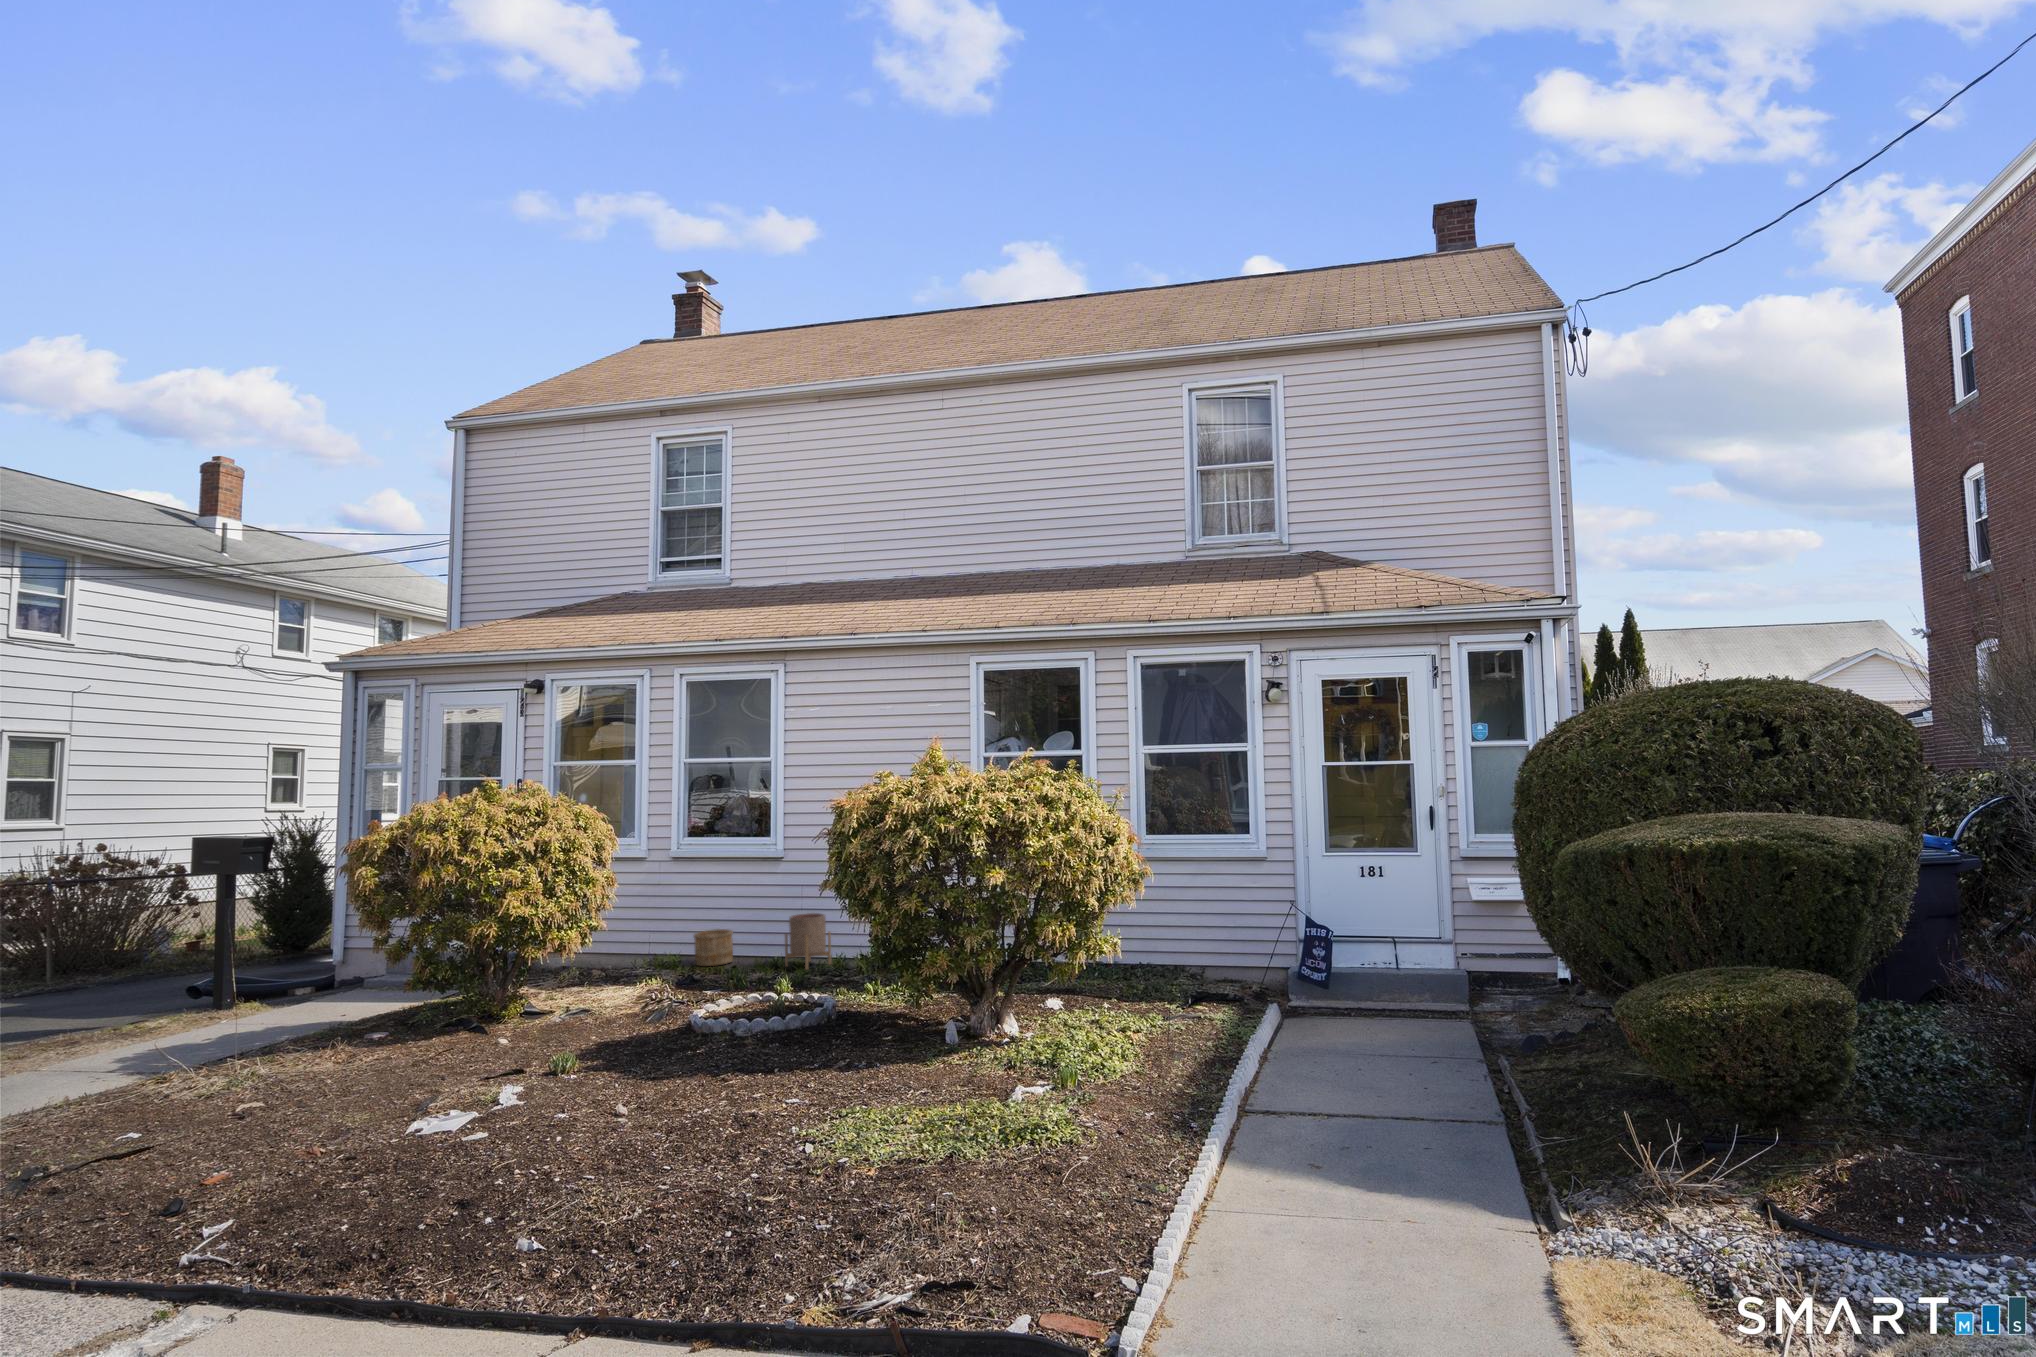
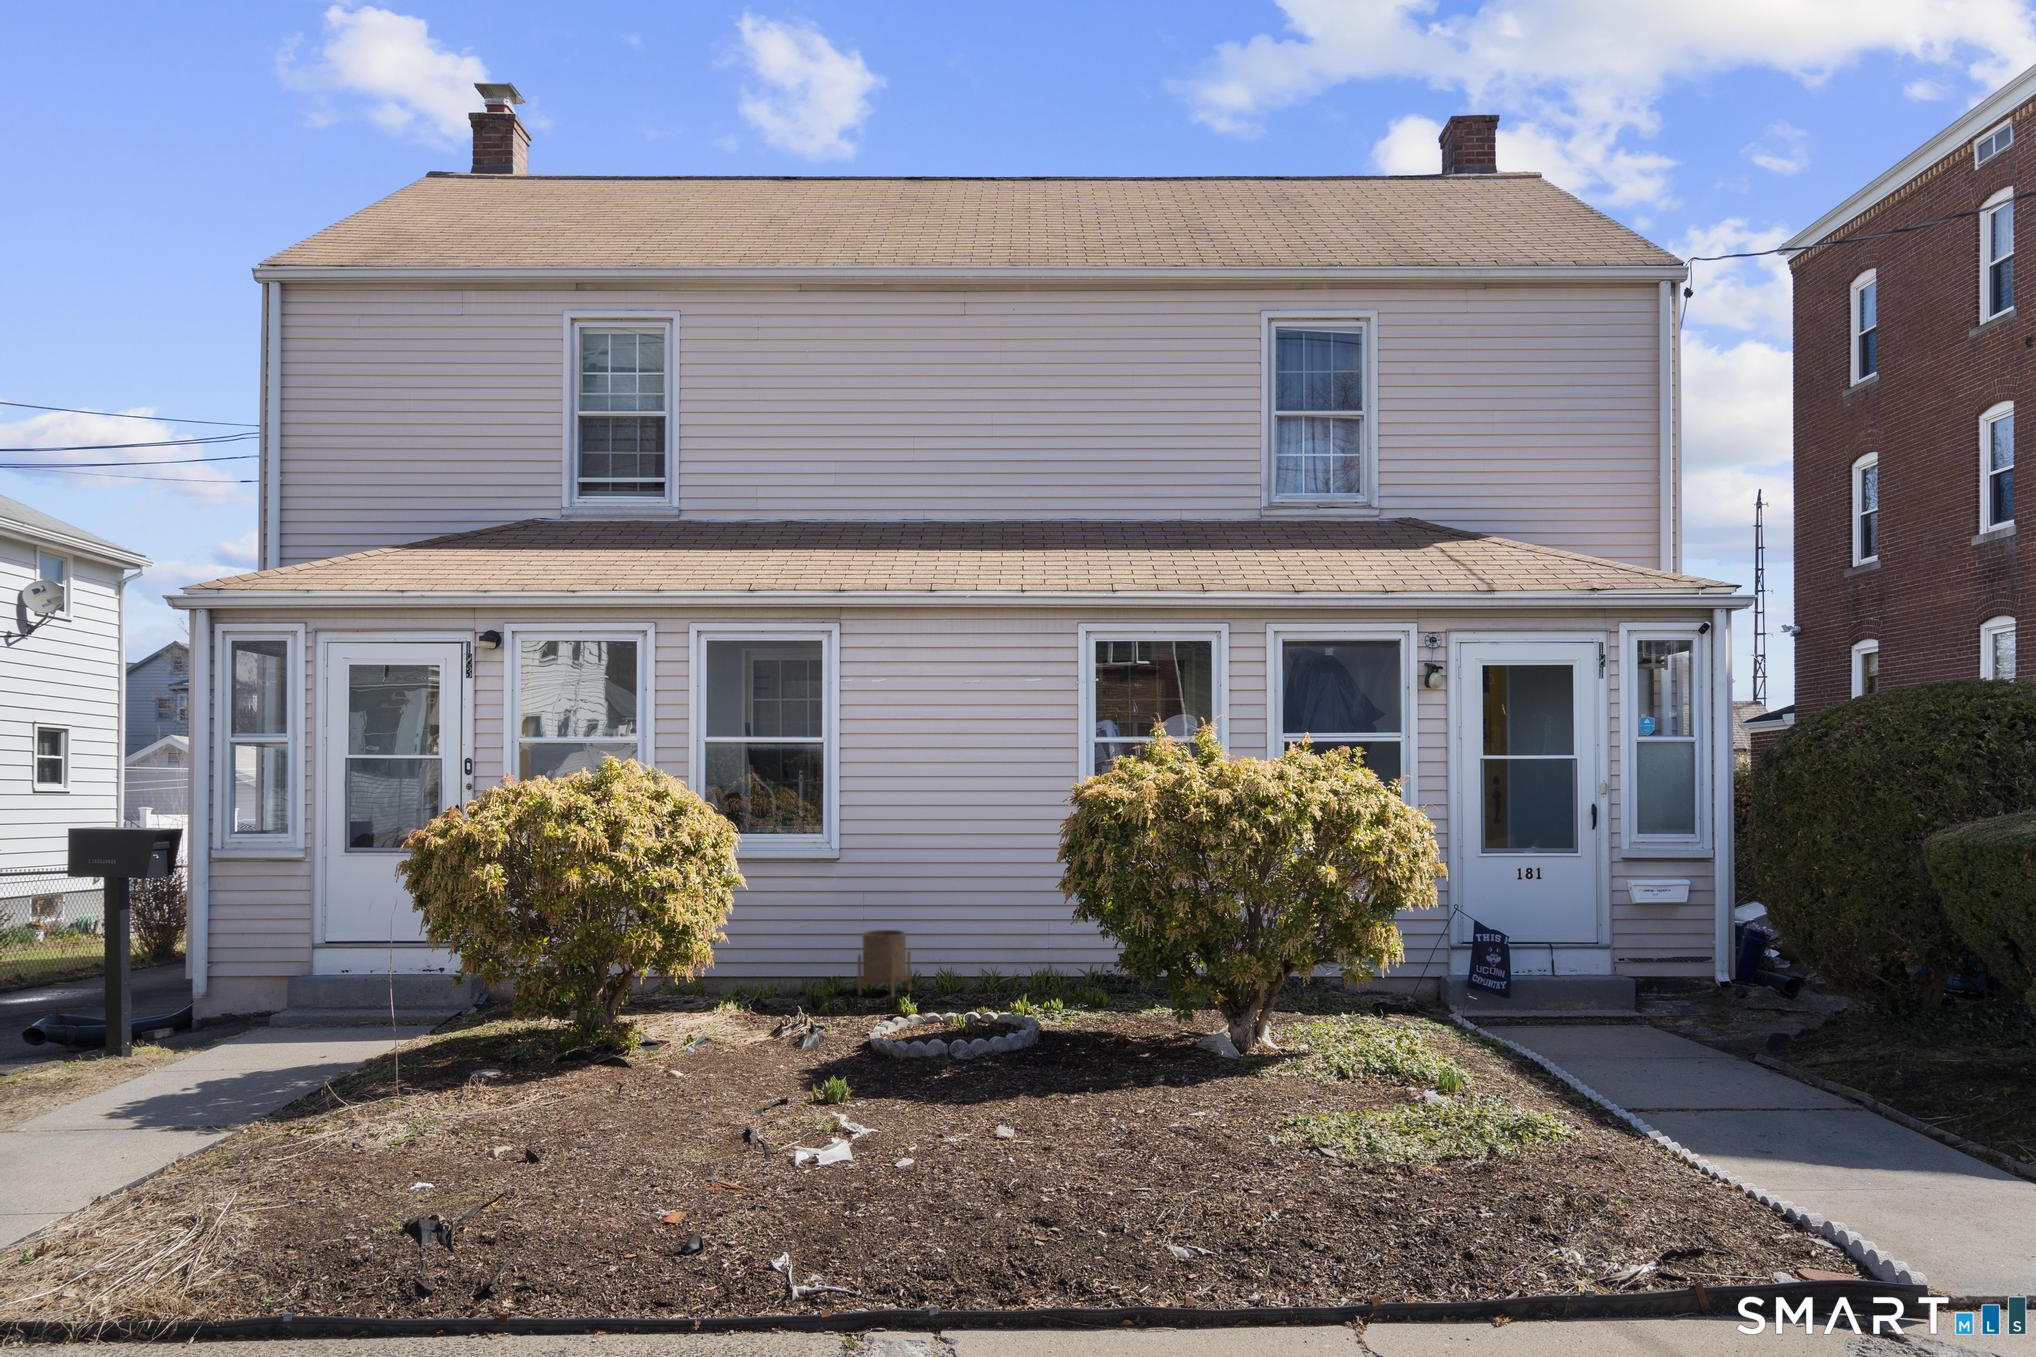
wooden bucket: present [694,929,733,966] -> none [729,952,780,998]

